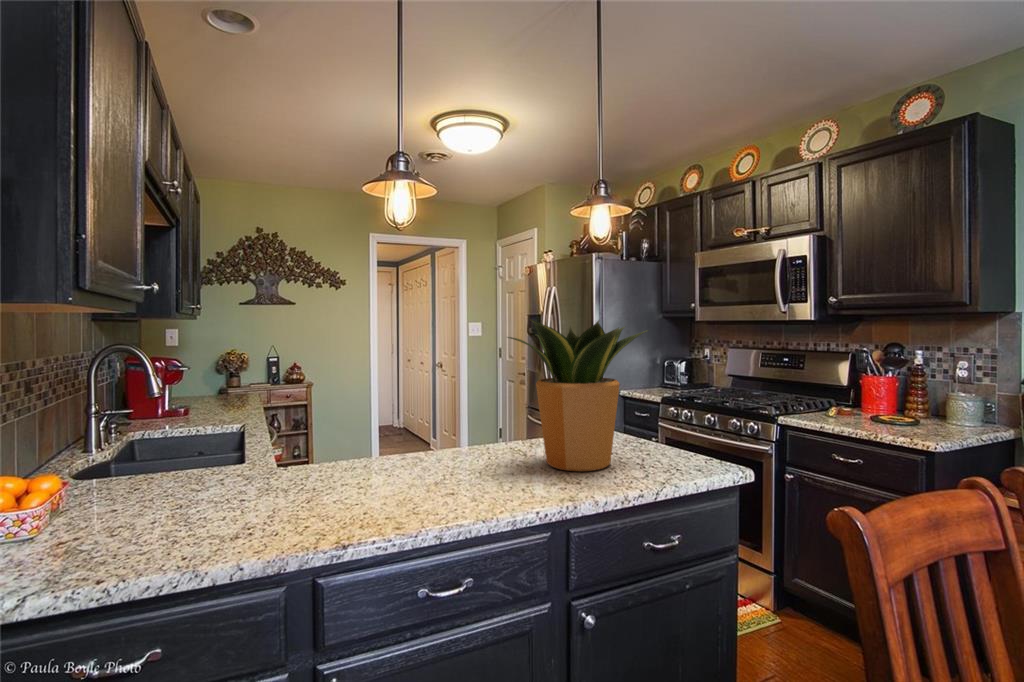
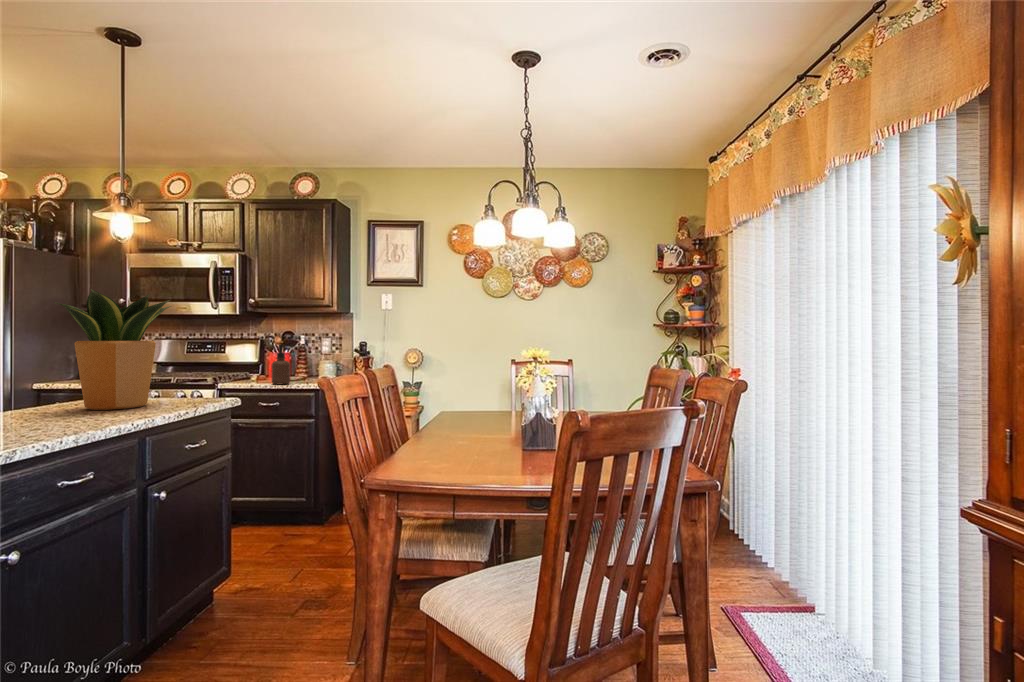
soap dispenser: none [853,366,885,428] -> present [271,344,290,384]

